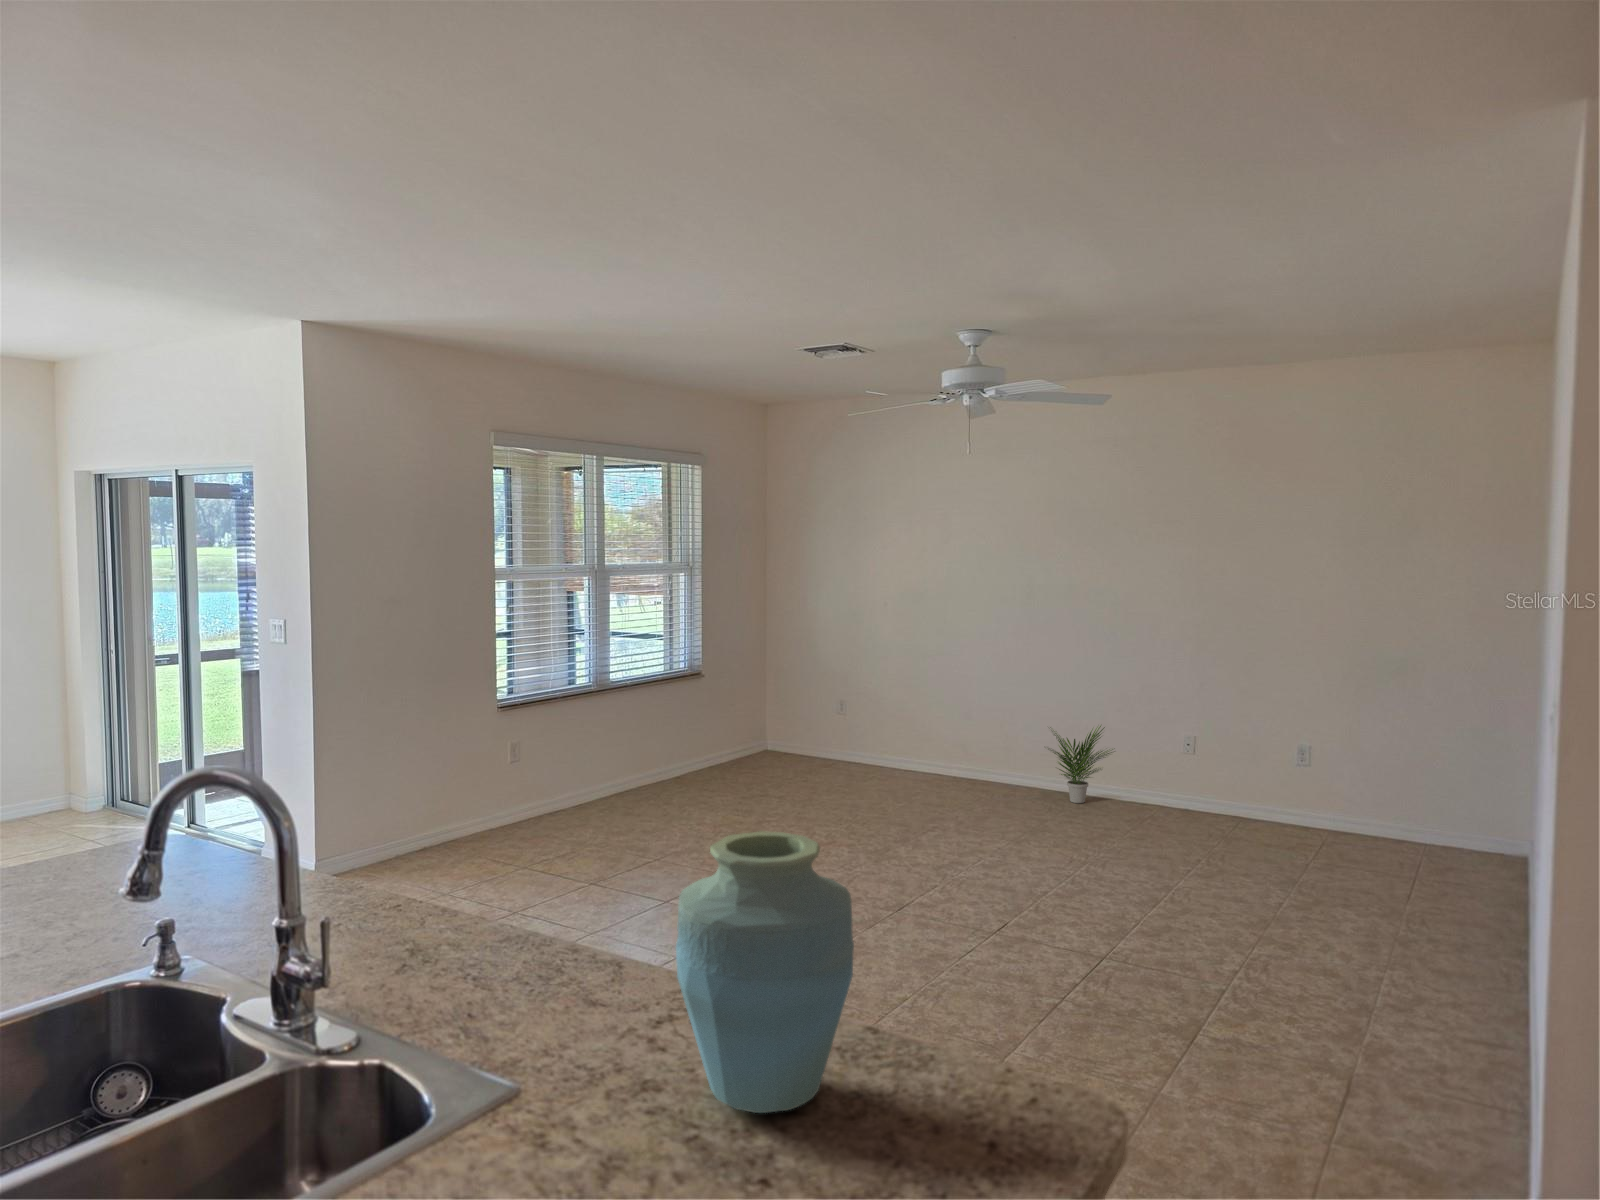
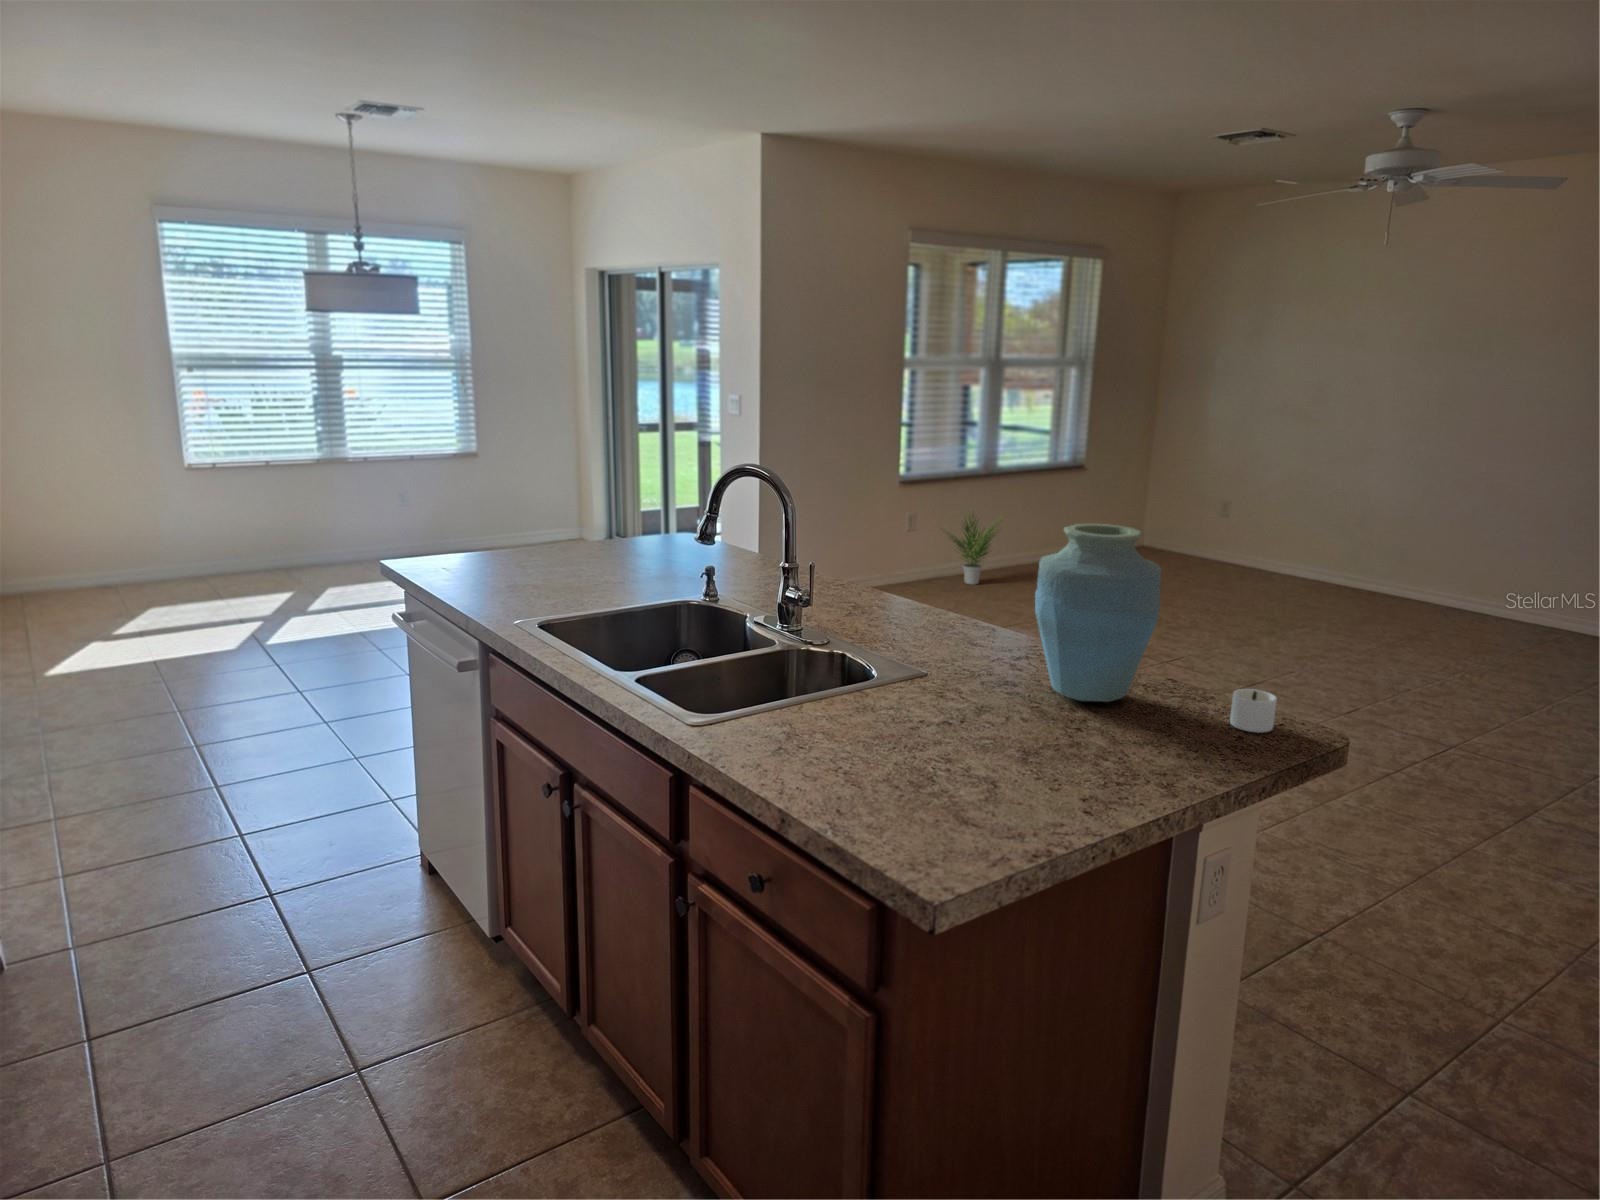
potted plant: present [1051,726,1113,803] -> present [949,518,997,585]
candle: none [967,1056,1054,1129] -> present [1230,689,1277,733]

